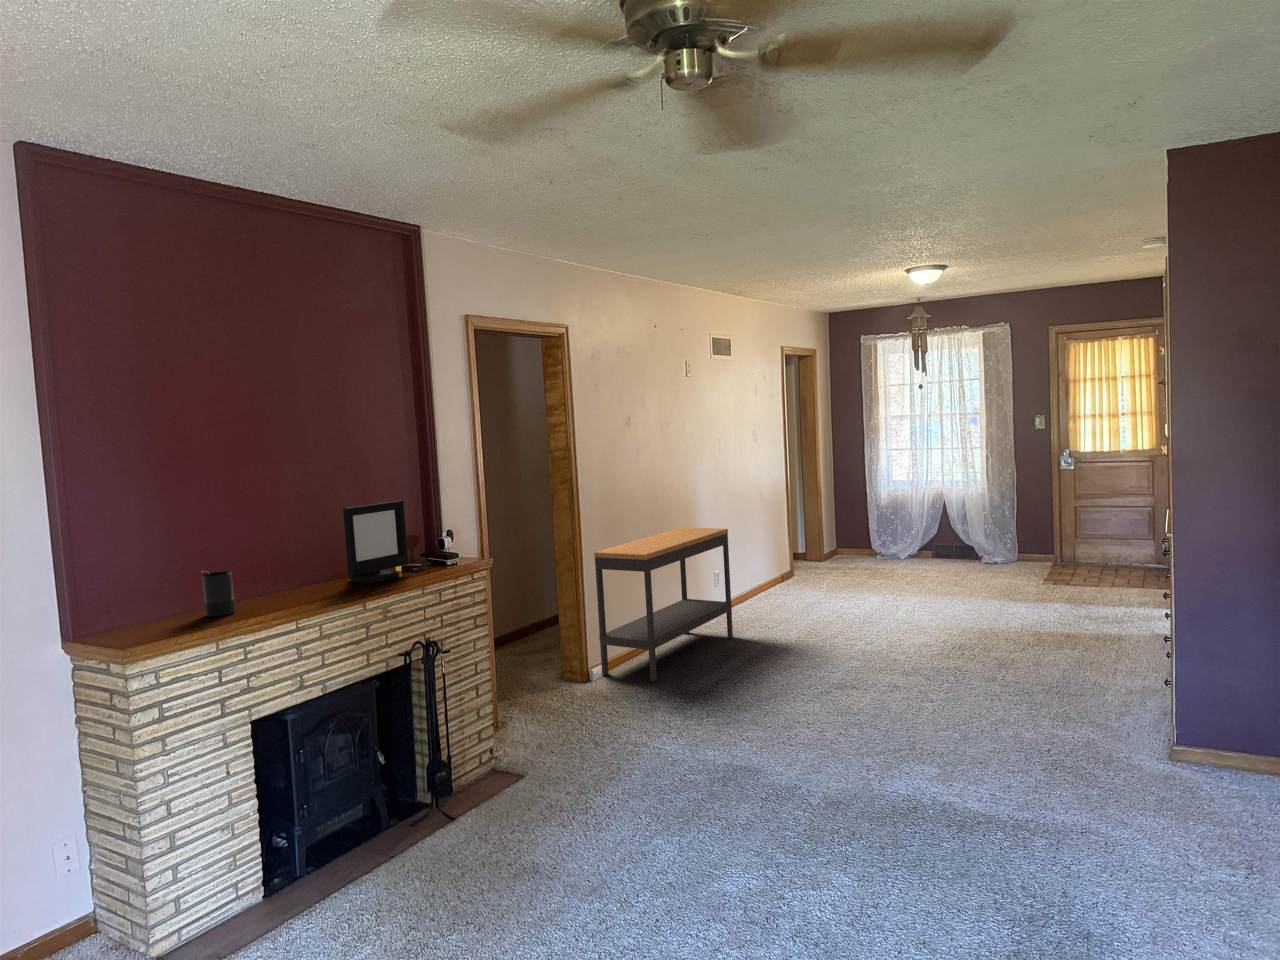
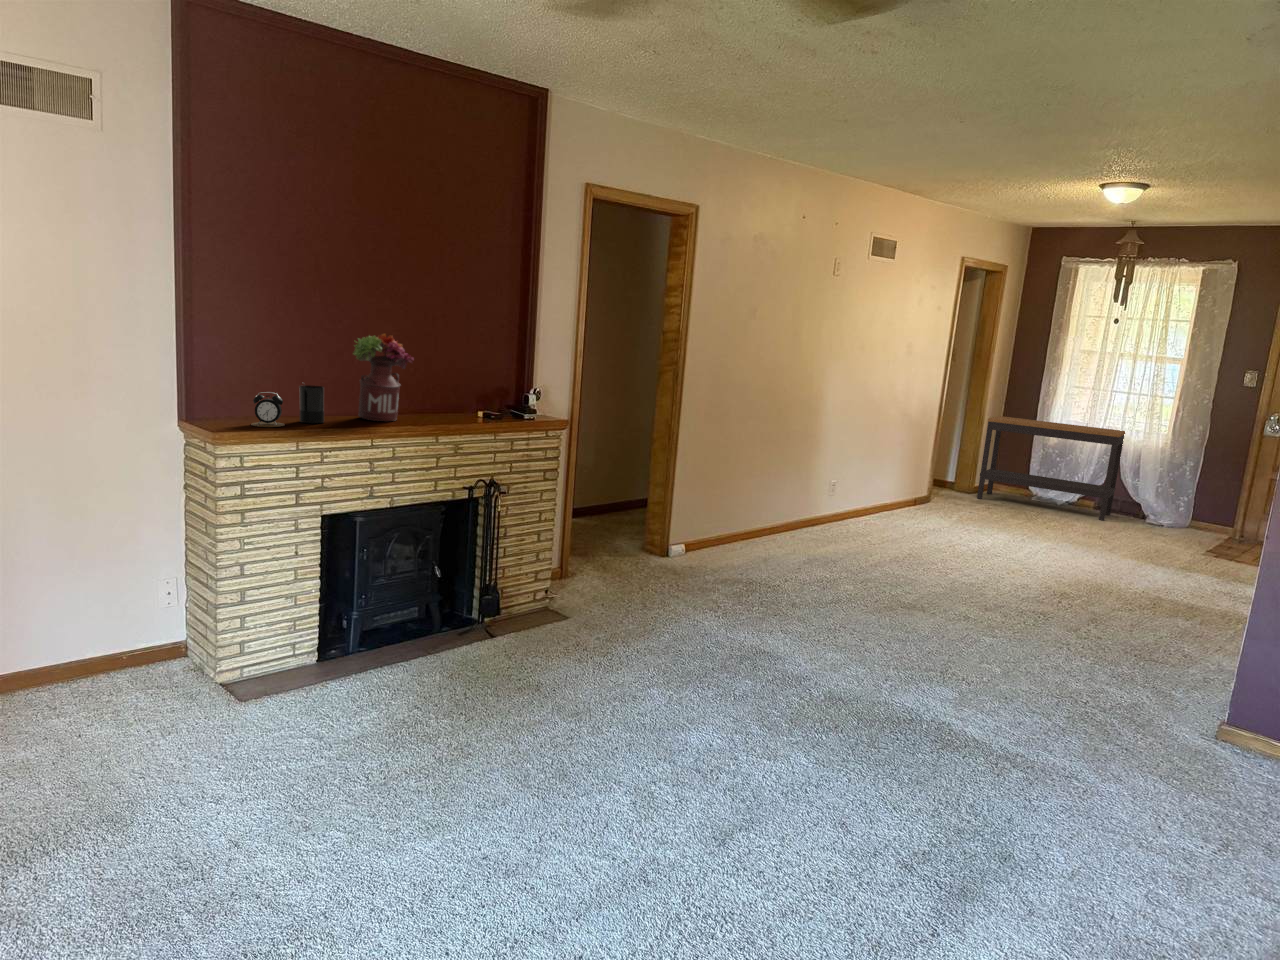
flower arrangement: none [256,500,327,599] -> present [353,334,413,421]
picture frame: present [343,501,408,583] -> none [432,349,491,421]
console table: present [594,528,733,682] -> present [977,416,1125,520]
alarm clock: none [153,589,194,632] -> present [251,392,285,427]

